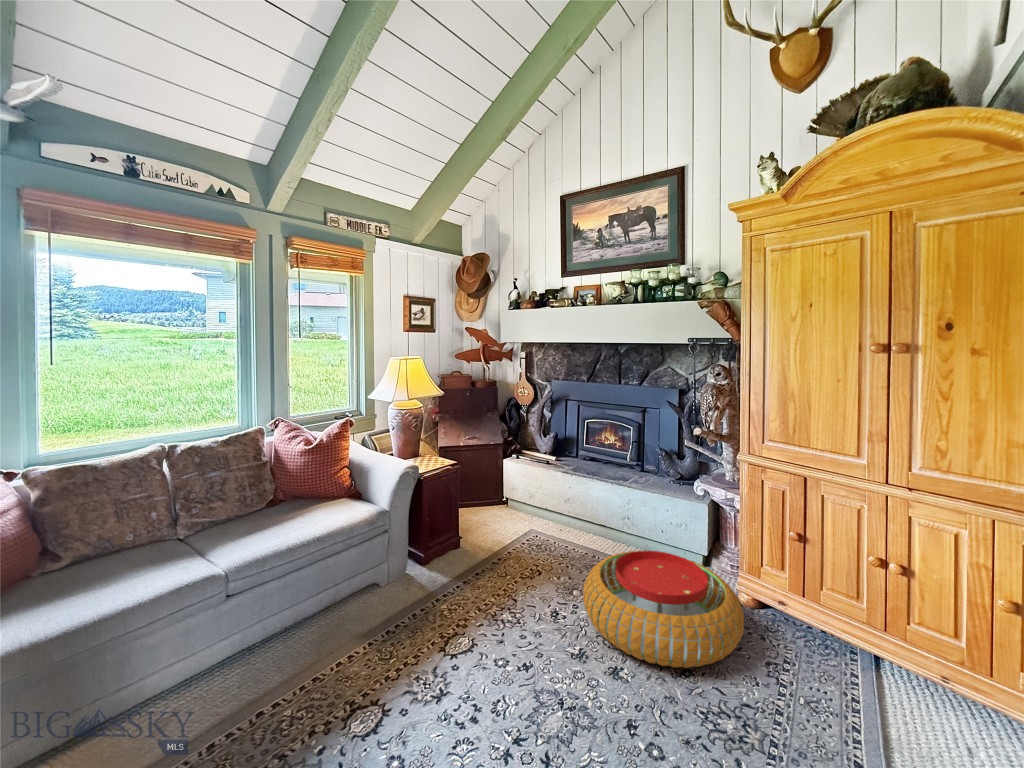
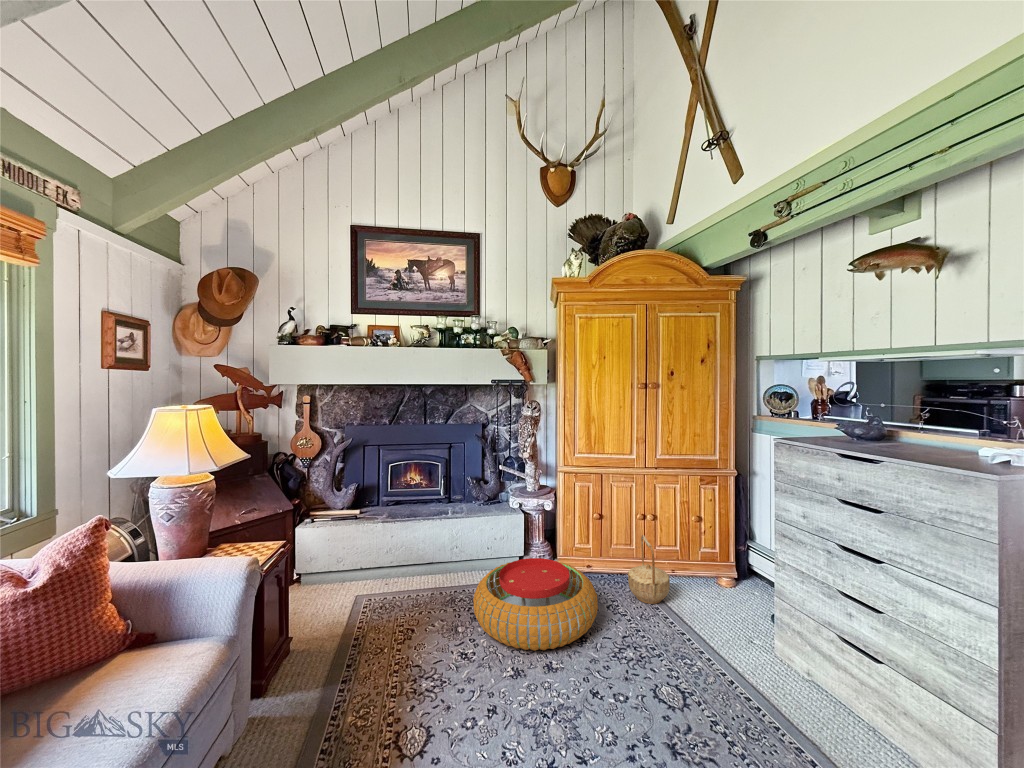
basket: none [815,594,896,705] -> present [628,535,670,604]

